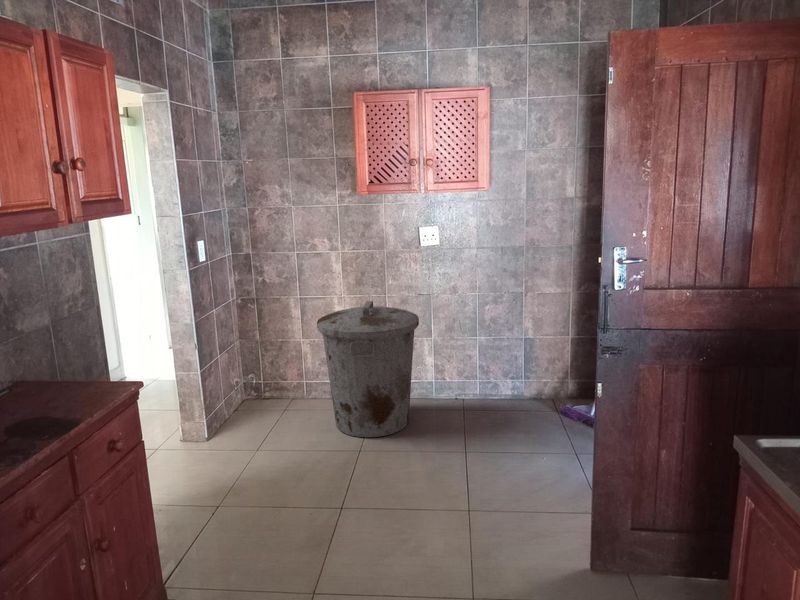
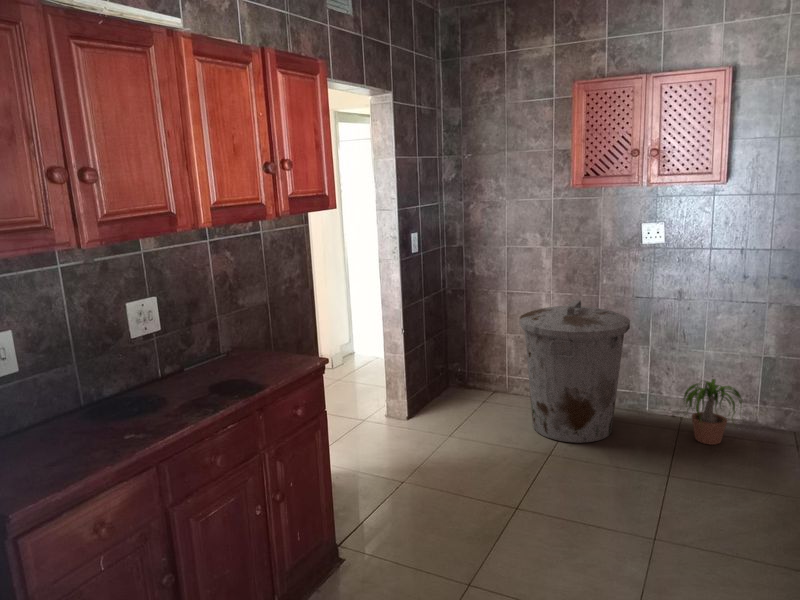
potted plant: none [460,362,525,420] -> present [684,379,742,445]

